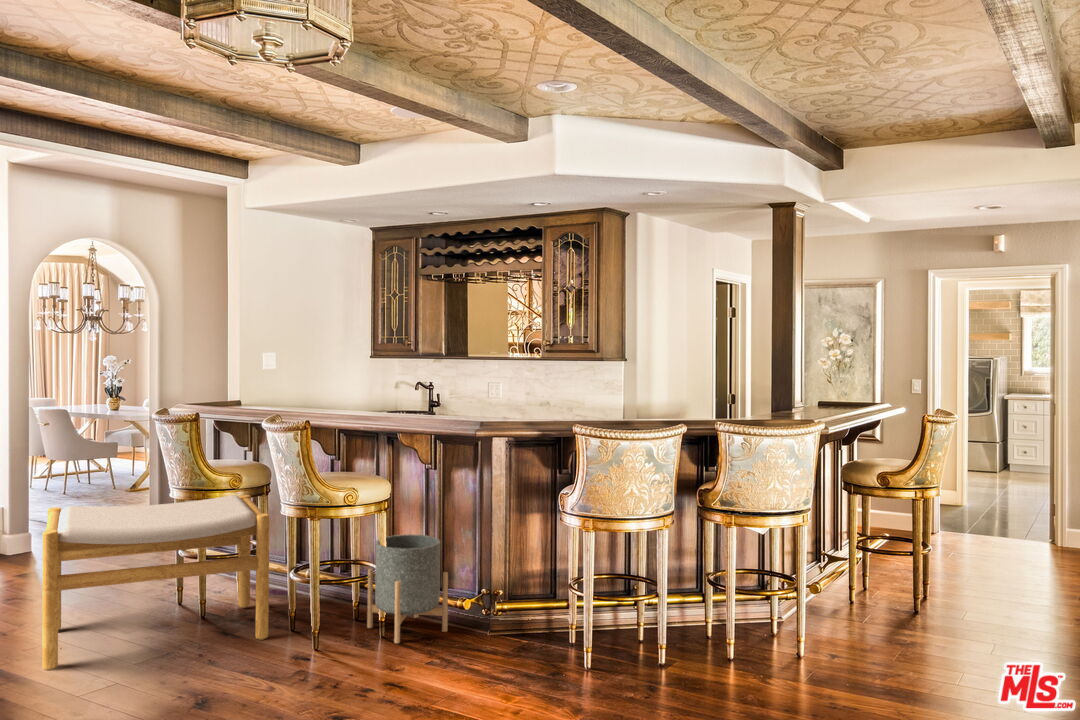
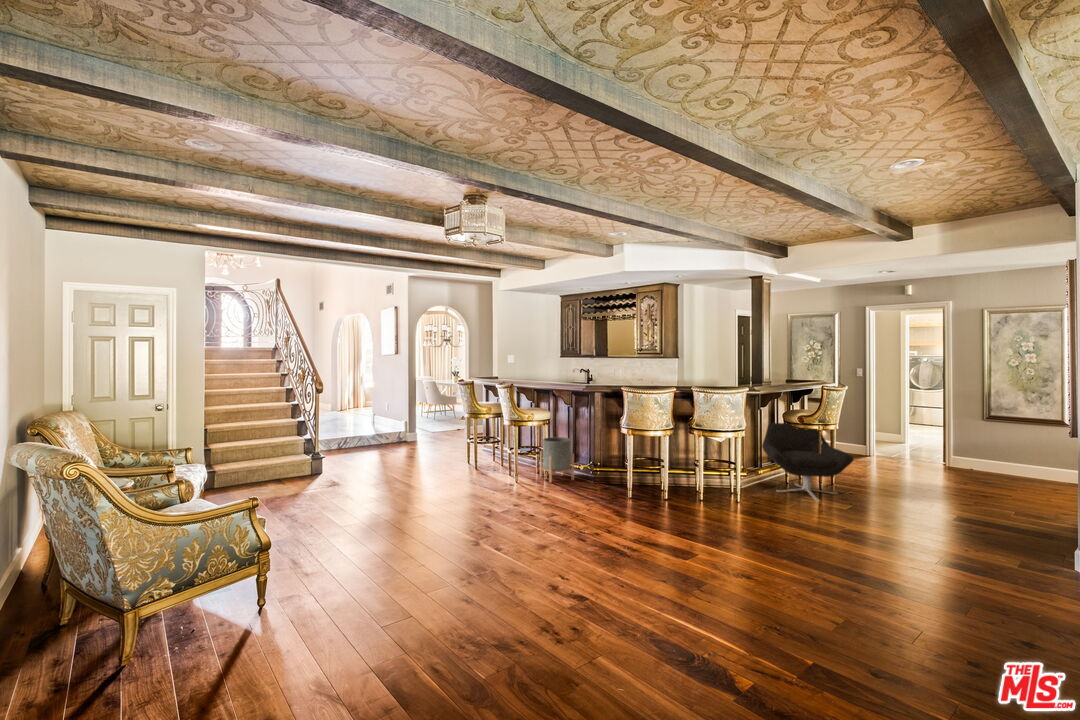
lounge chair: none [819,487,1002,649] -> present [762,423,854,501]
footstool: present [42,495,269,670] -> none [414,419,499,481]

